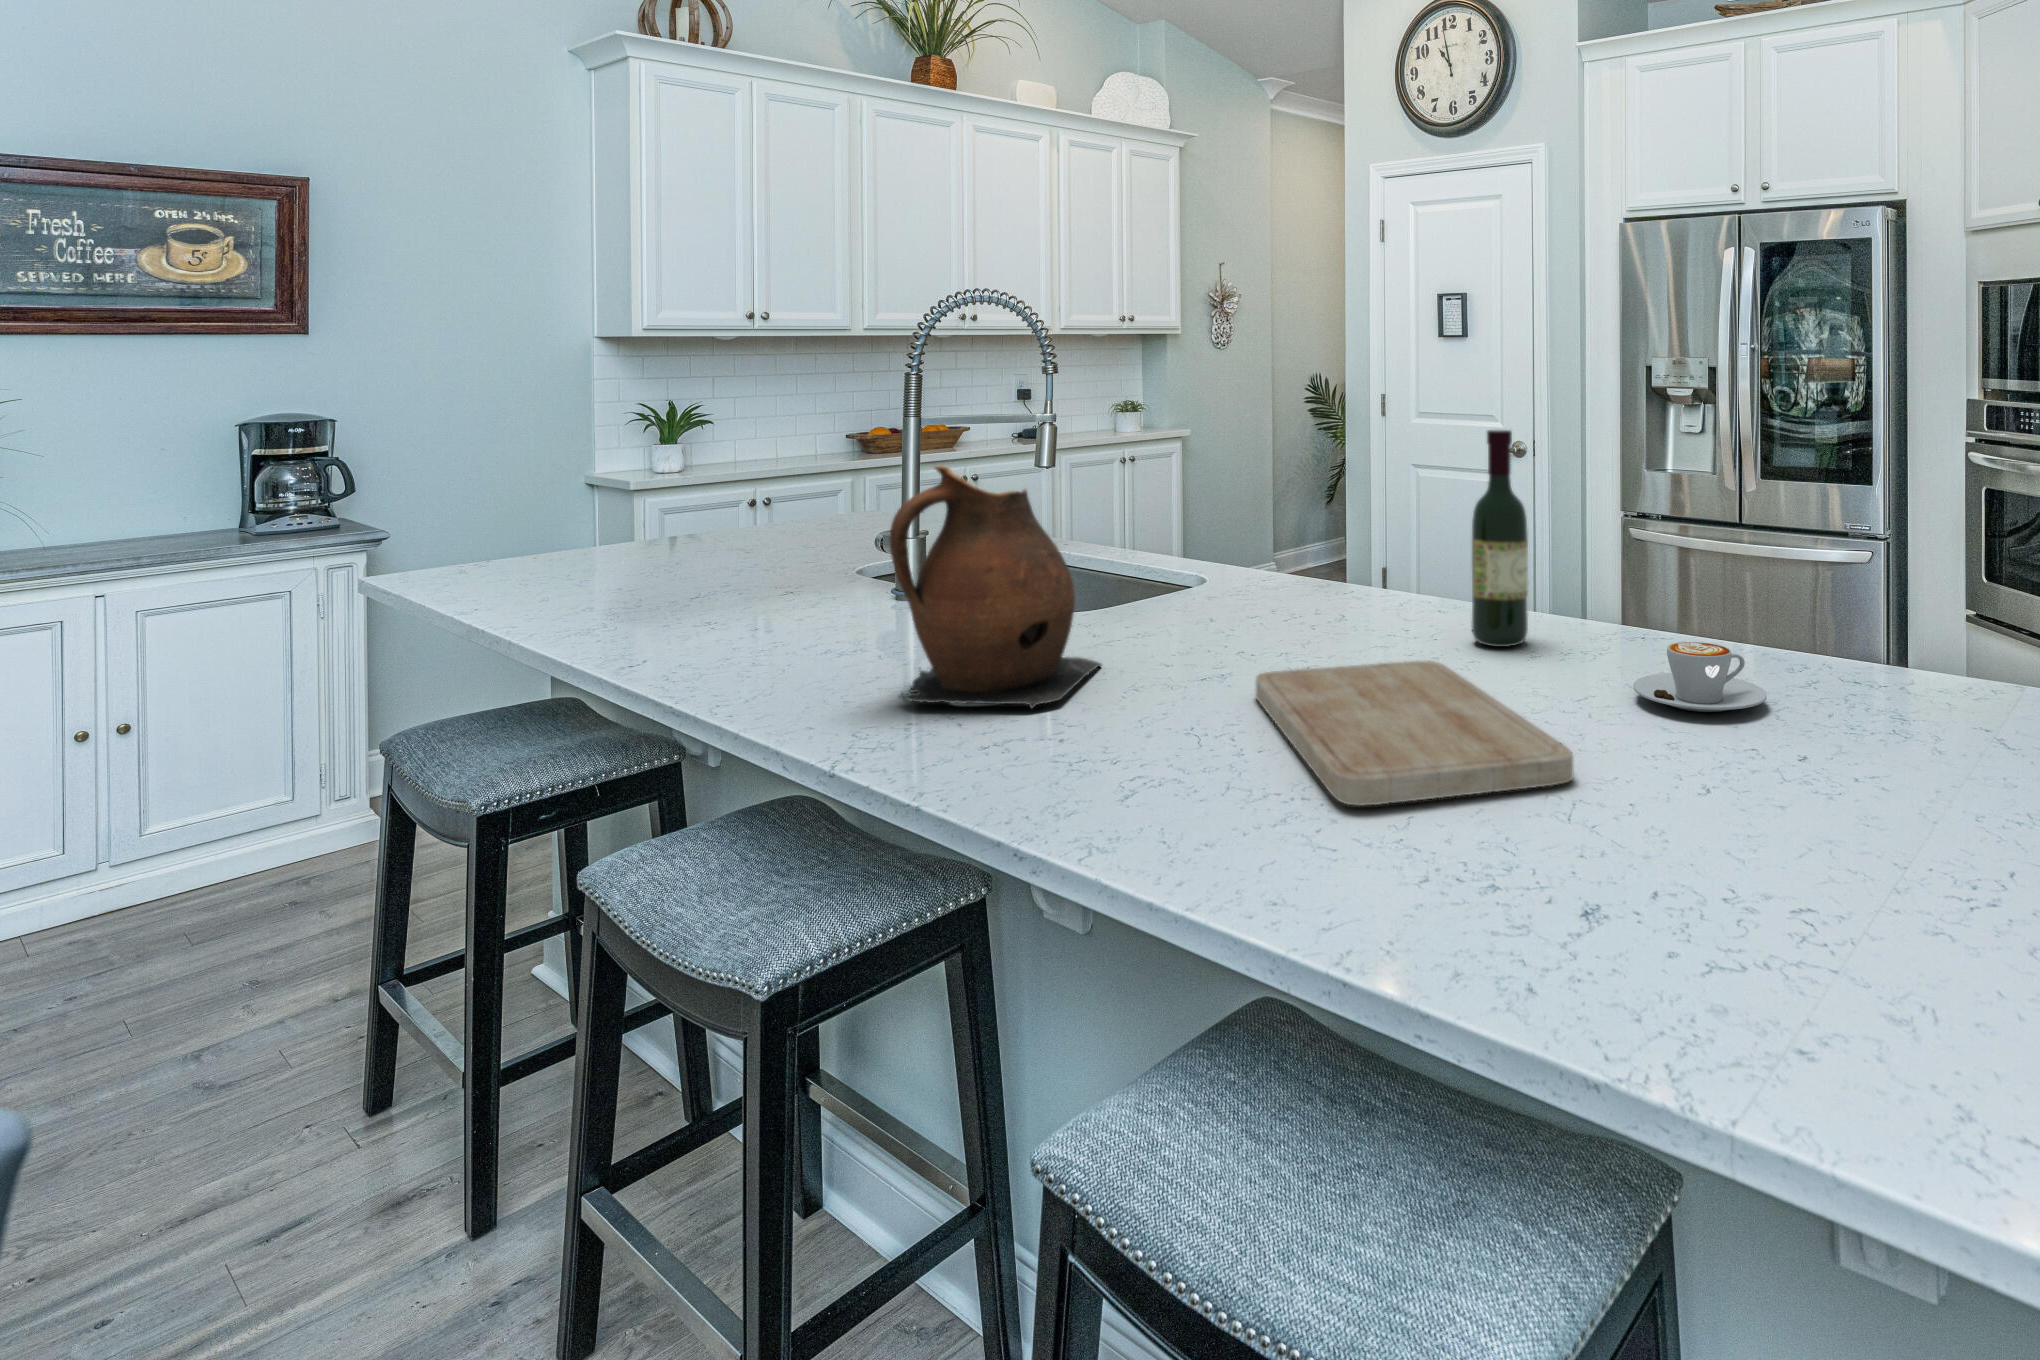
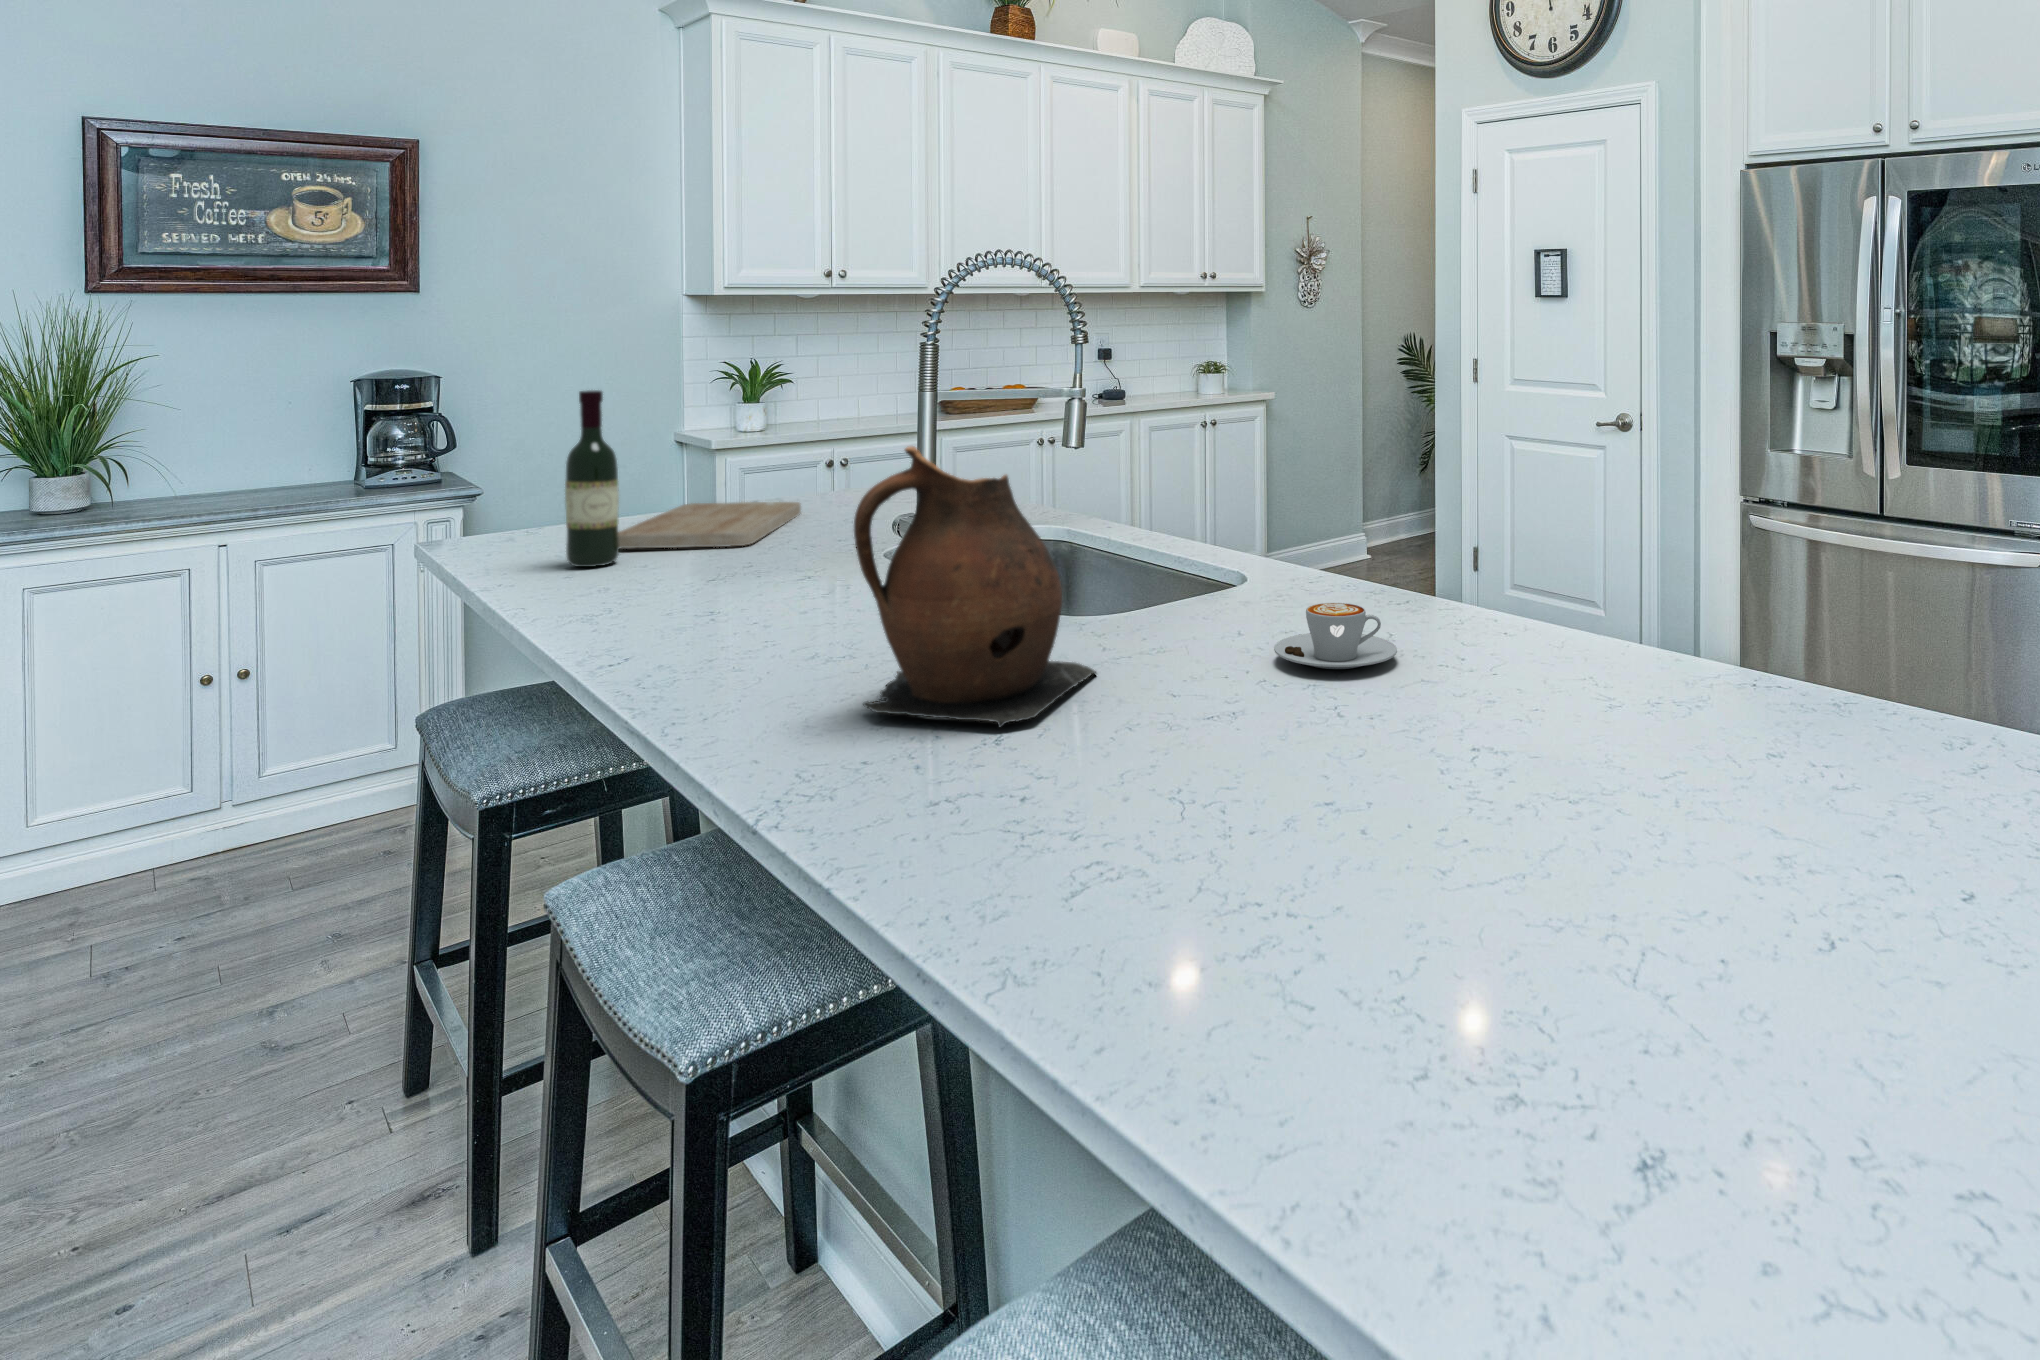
wine bottle: present [1471,430,1528,647] -> present [565,390,619,567]
coffee cup: present [1633,642,1767,712] -> present [1274,603,1397,669]
cutting board: present [1256,661,1573,805] -> present [618,502,801,549]

